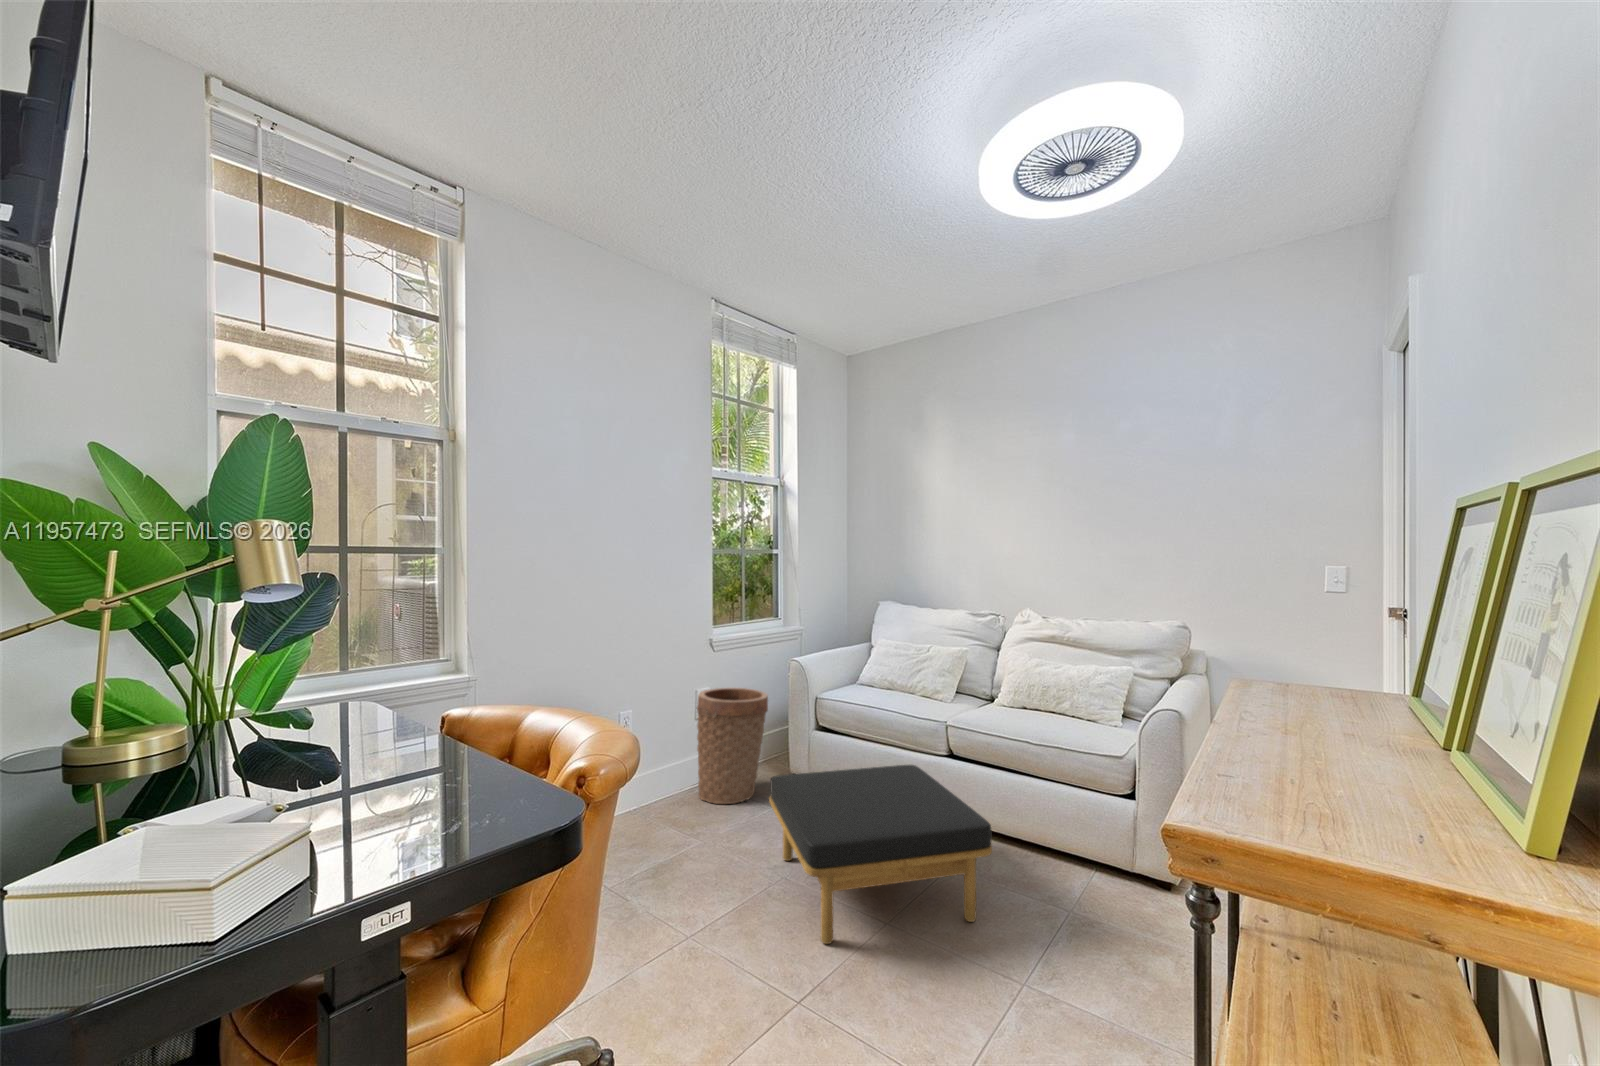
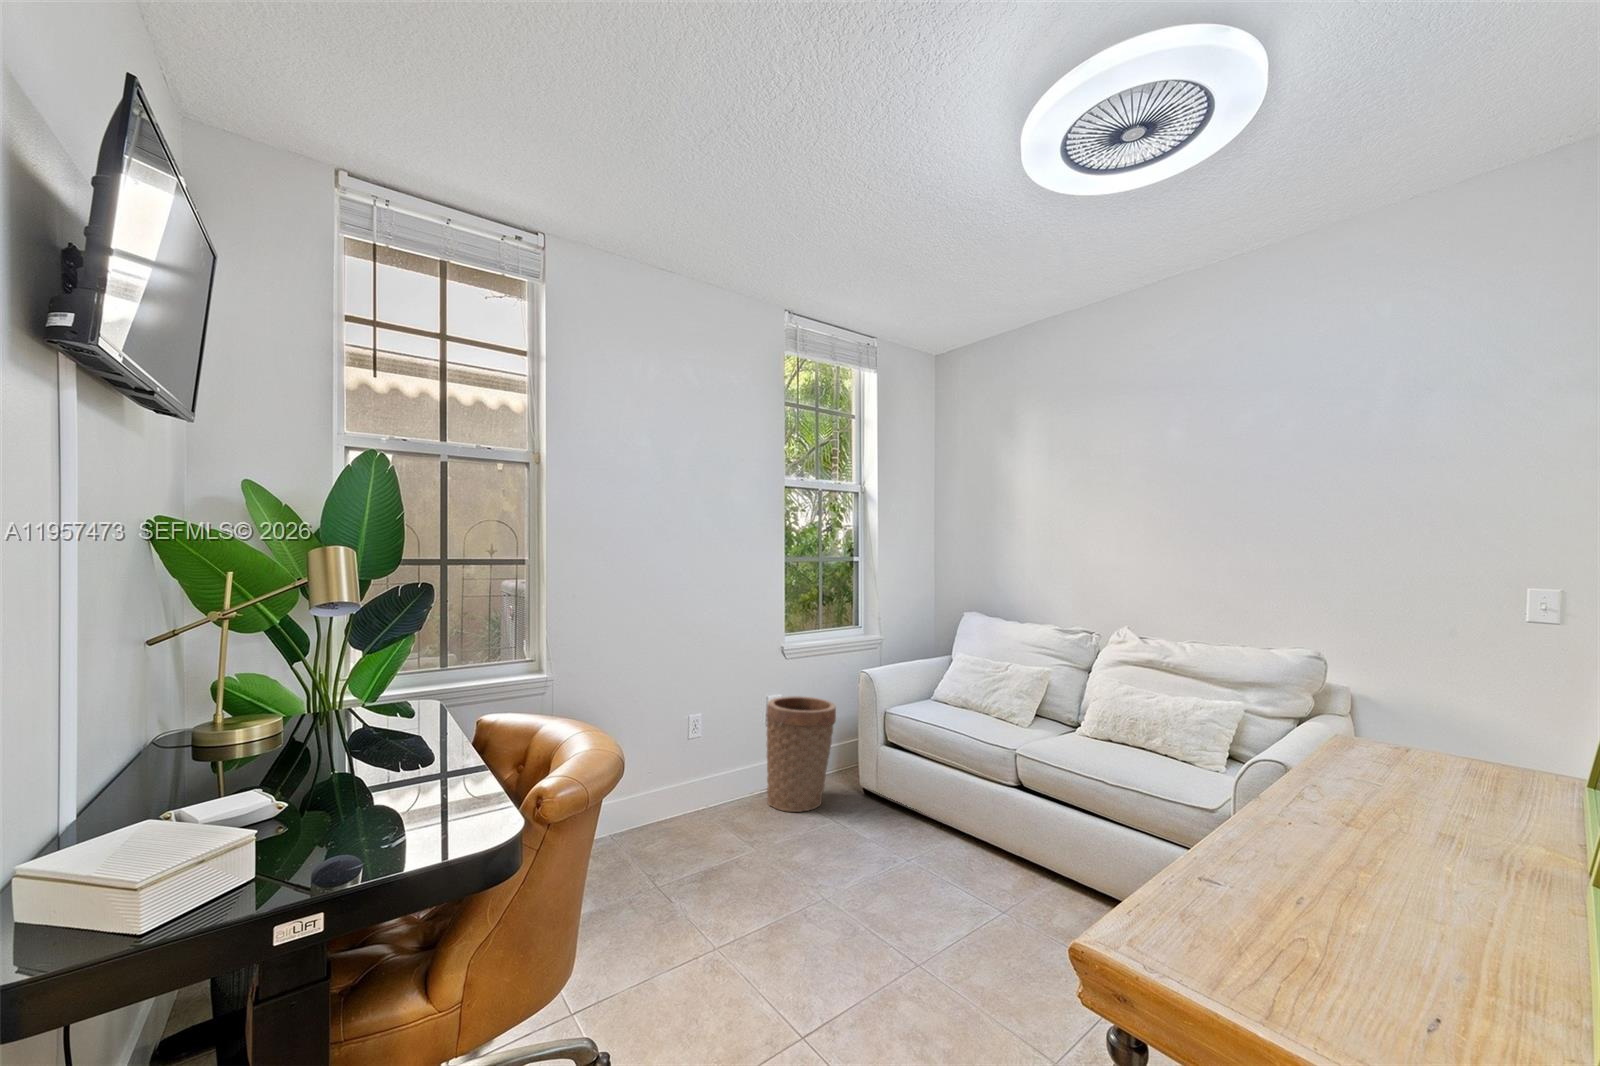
ottoman: present [769,765,992,944] -> none [819,789,1034,965]

